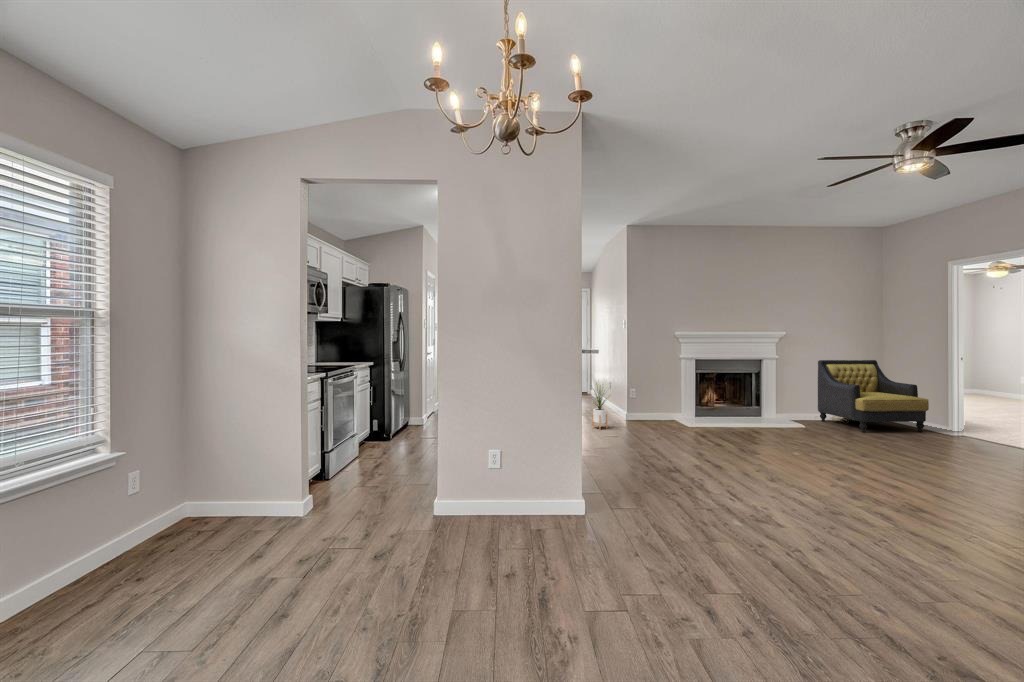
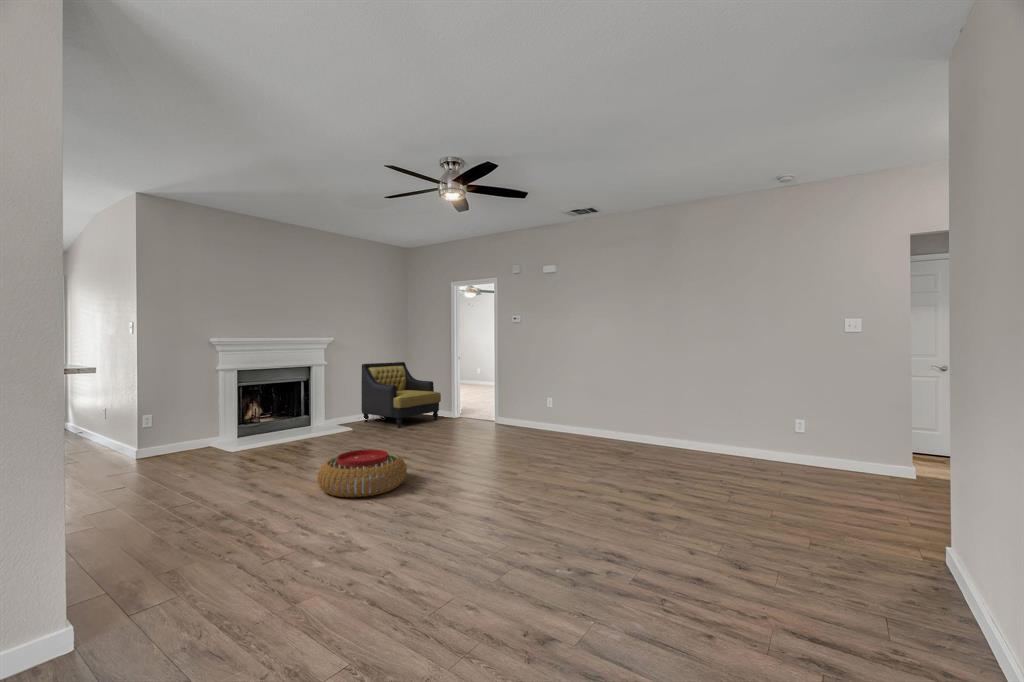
house plant: present [592,383,611,429] -> none [56,403,110,483]
pouf: none [752,441,850,488] -> present [317,449,407,497]

